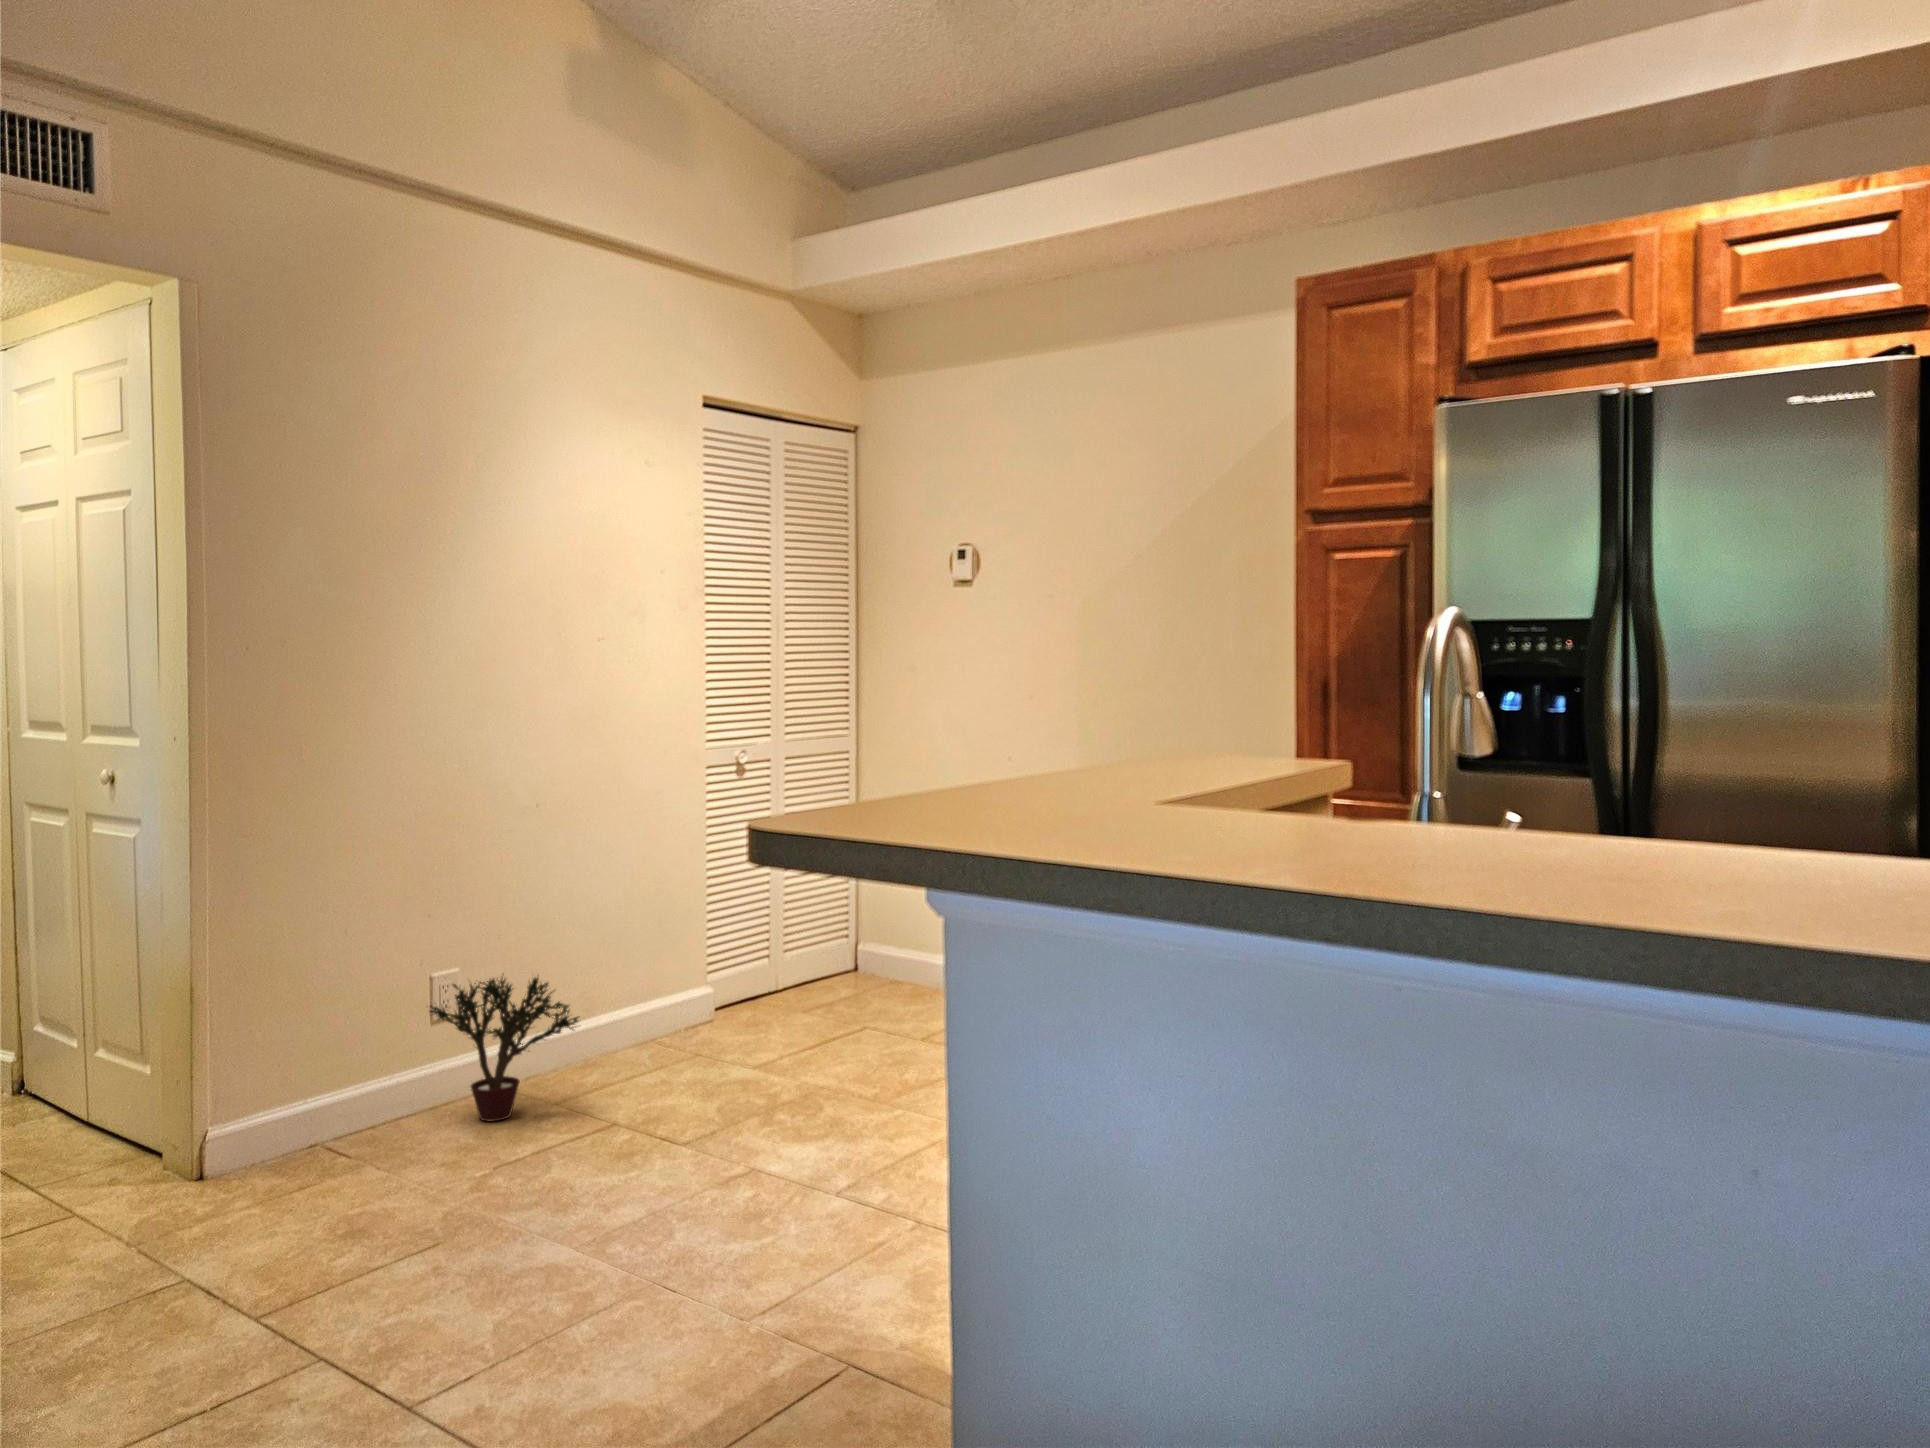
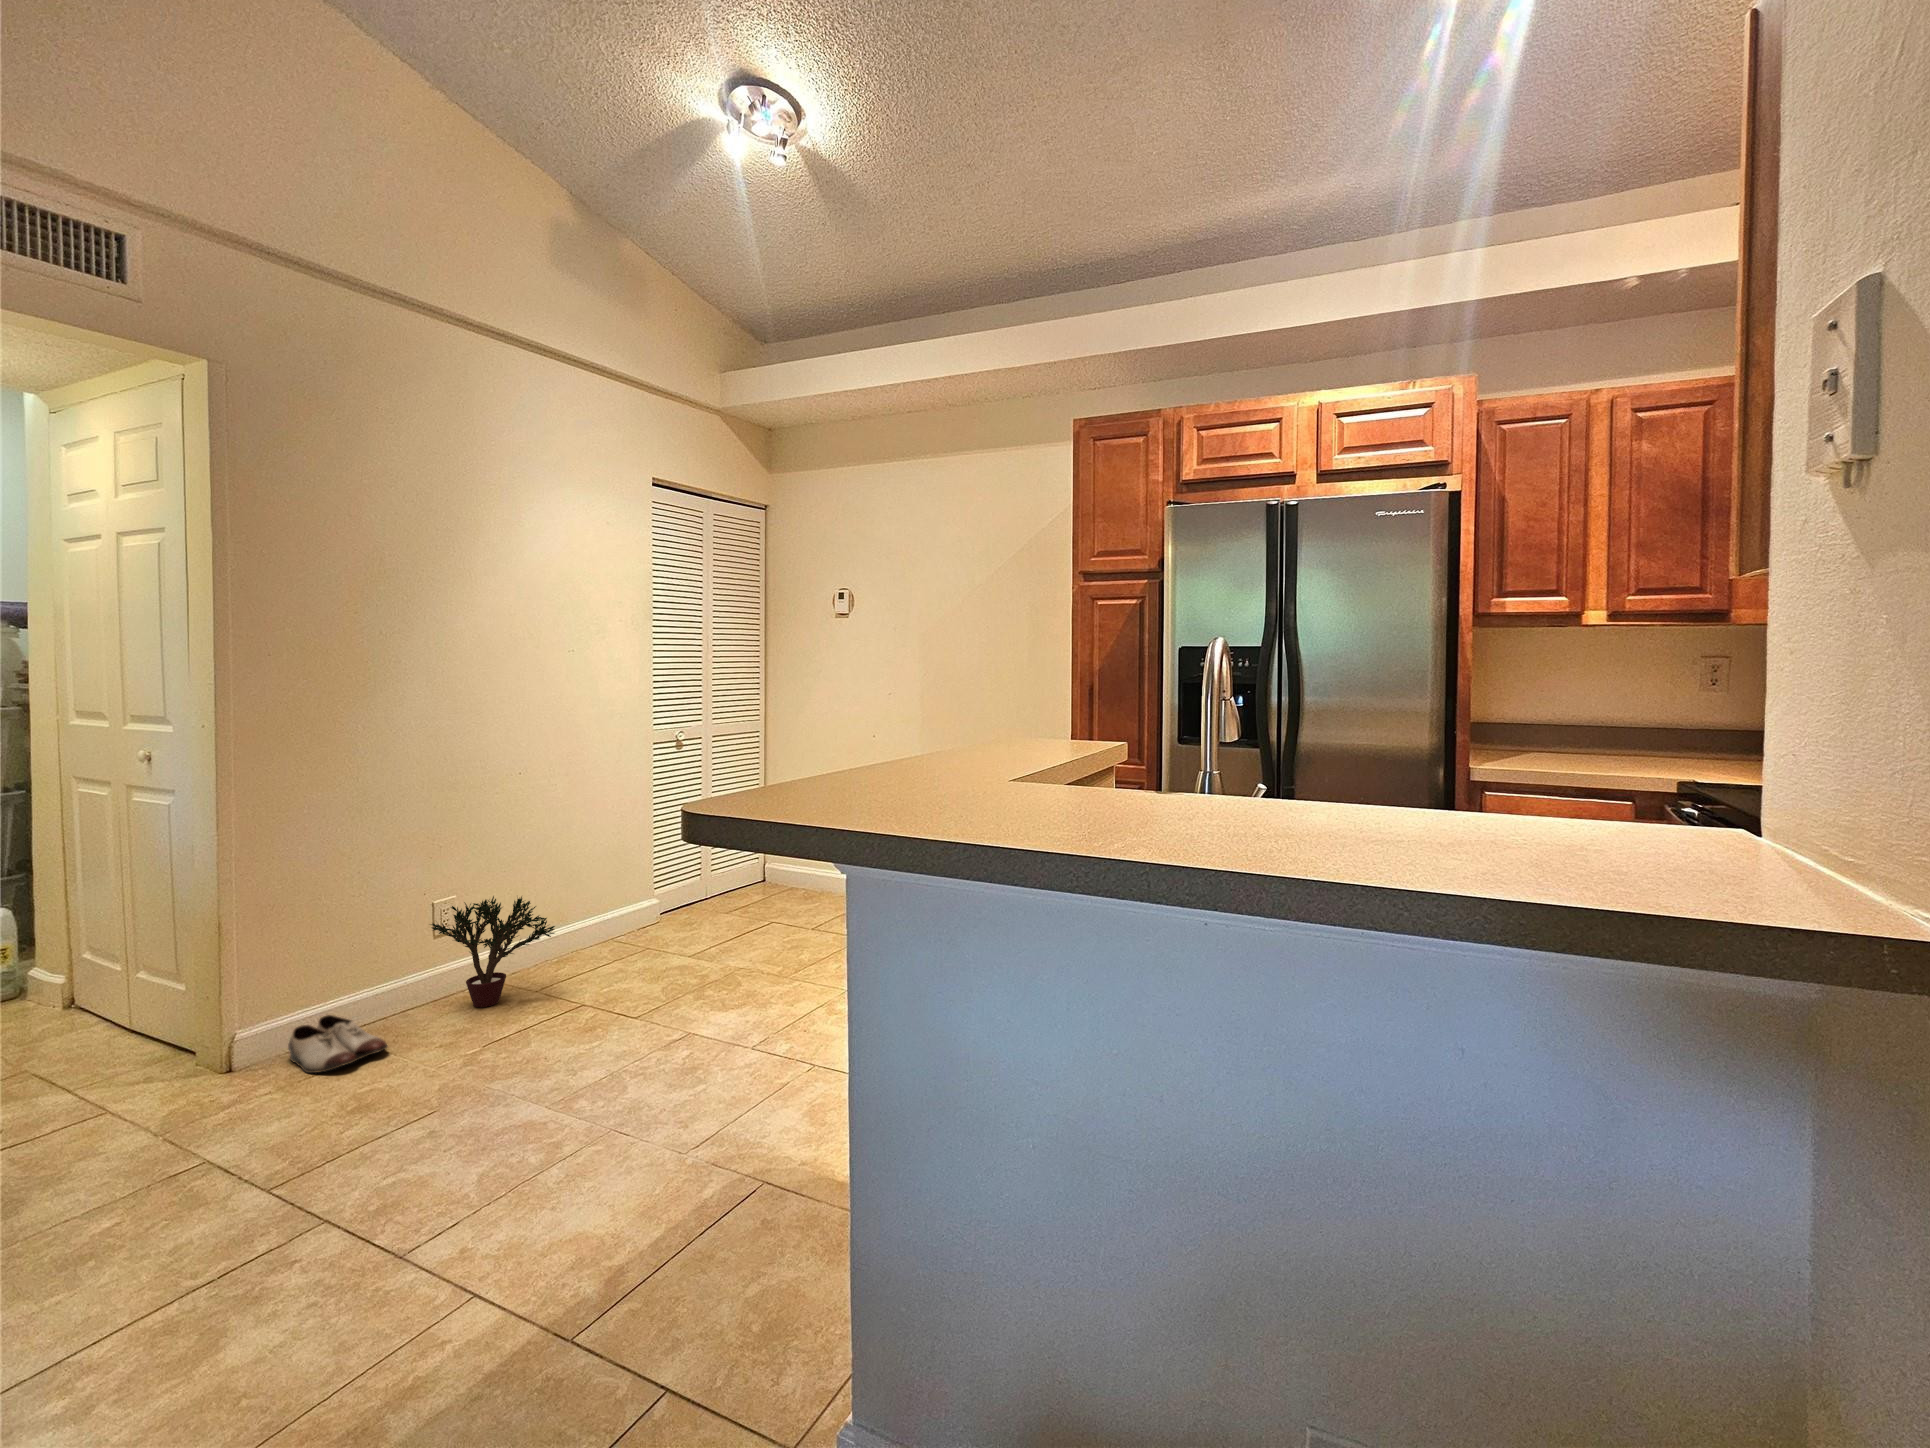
shoe: none [266,1116,381,1187] -> present [288,1015,388,1073]

